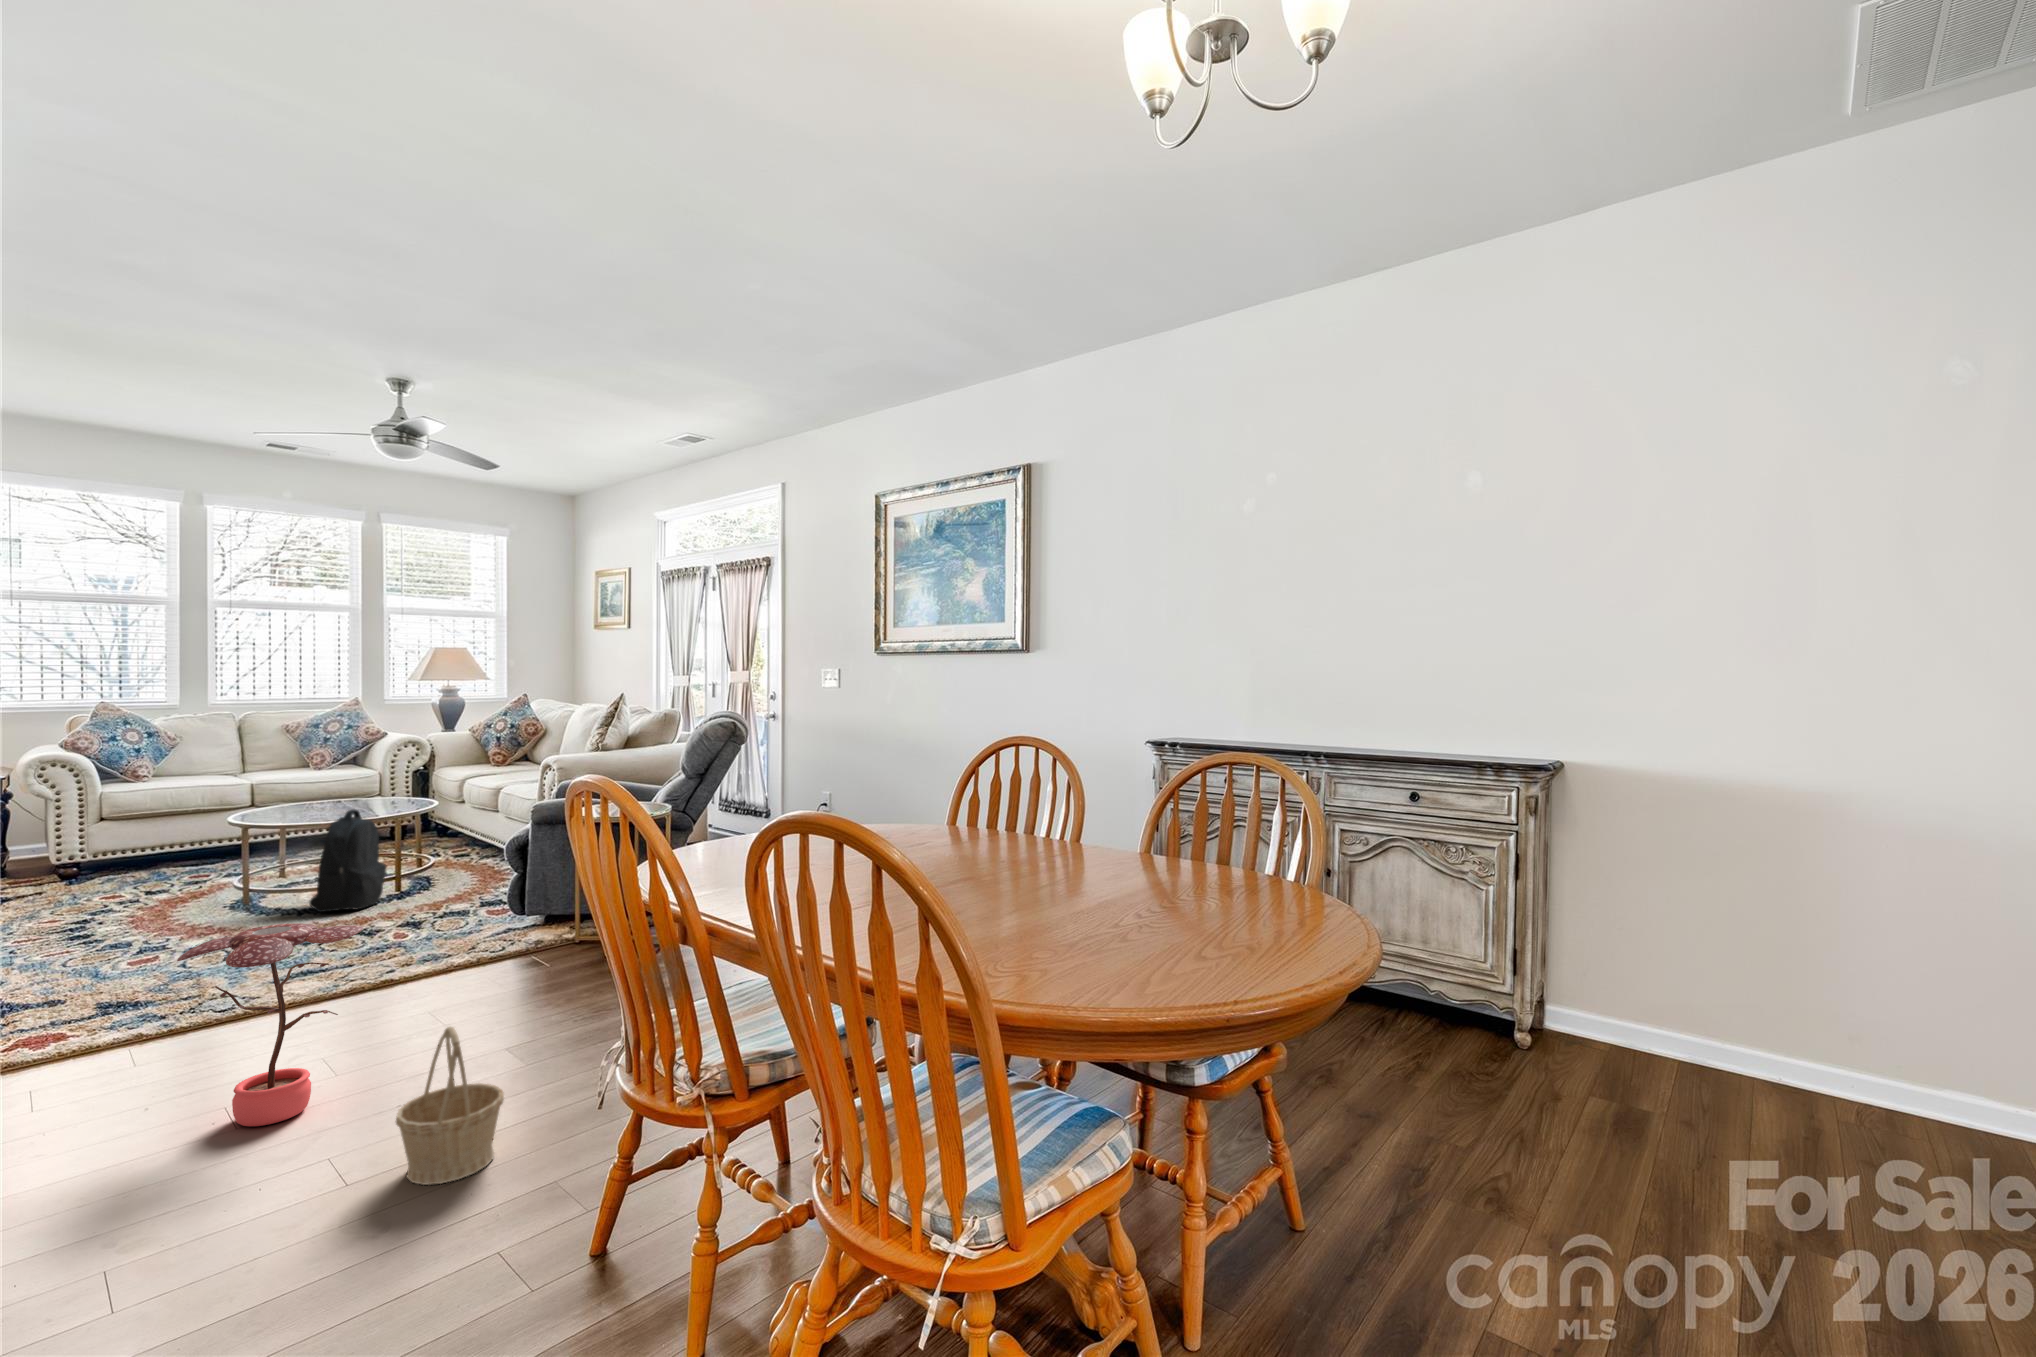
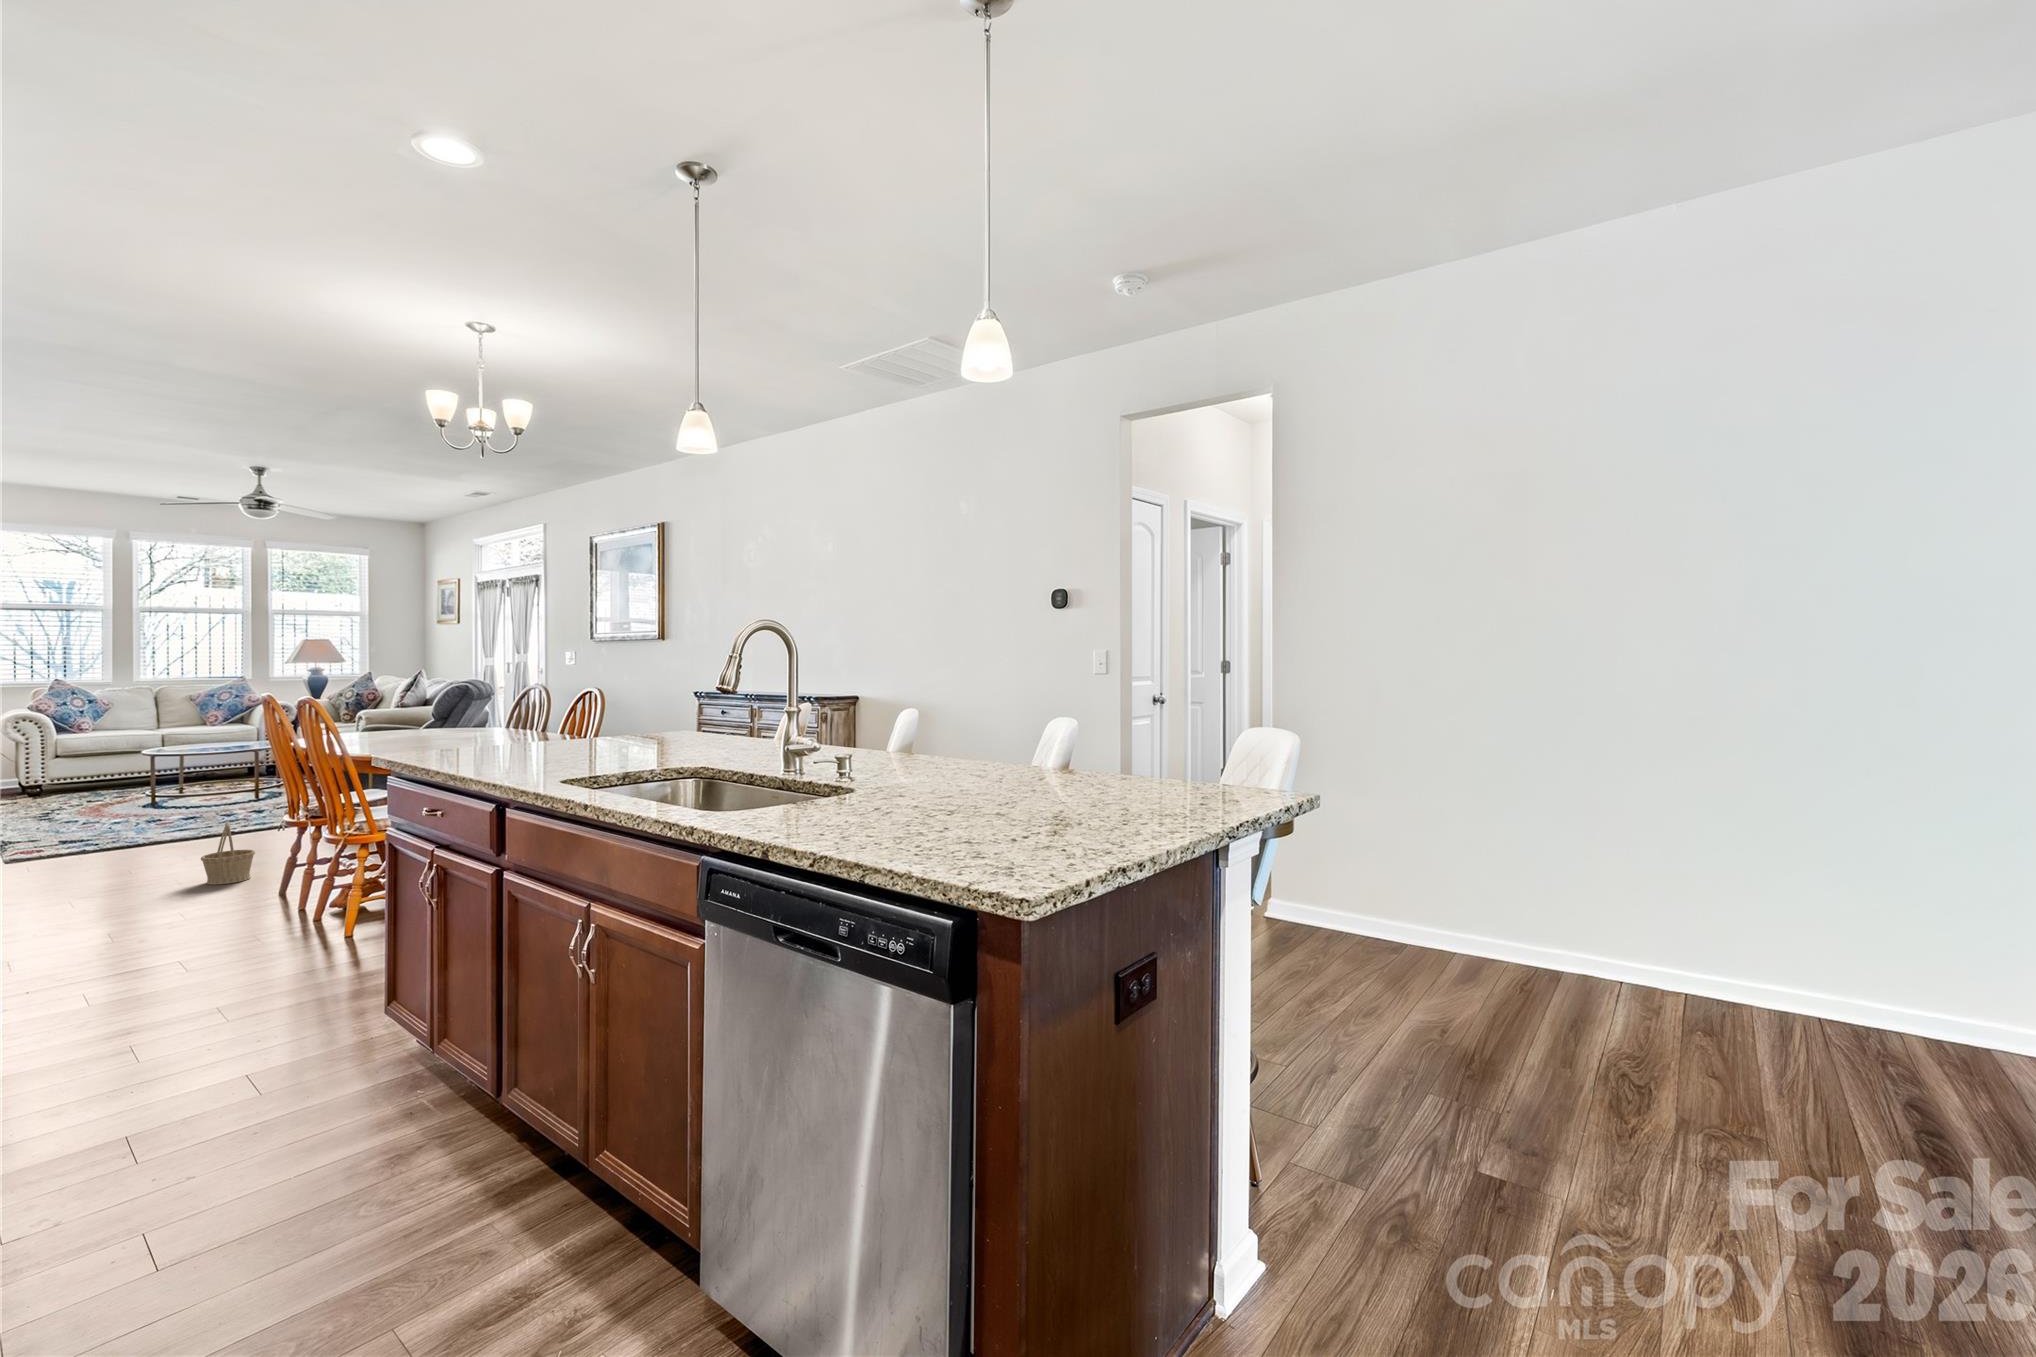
backpack: present [309,809,386,912] -> none [195,746,247,808]
potted plant: present [177,923,363,1126] -> none [101,785,195,873]

